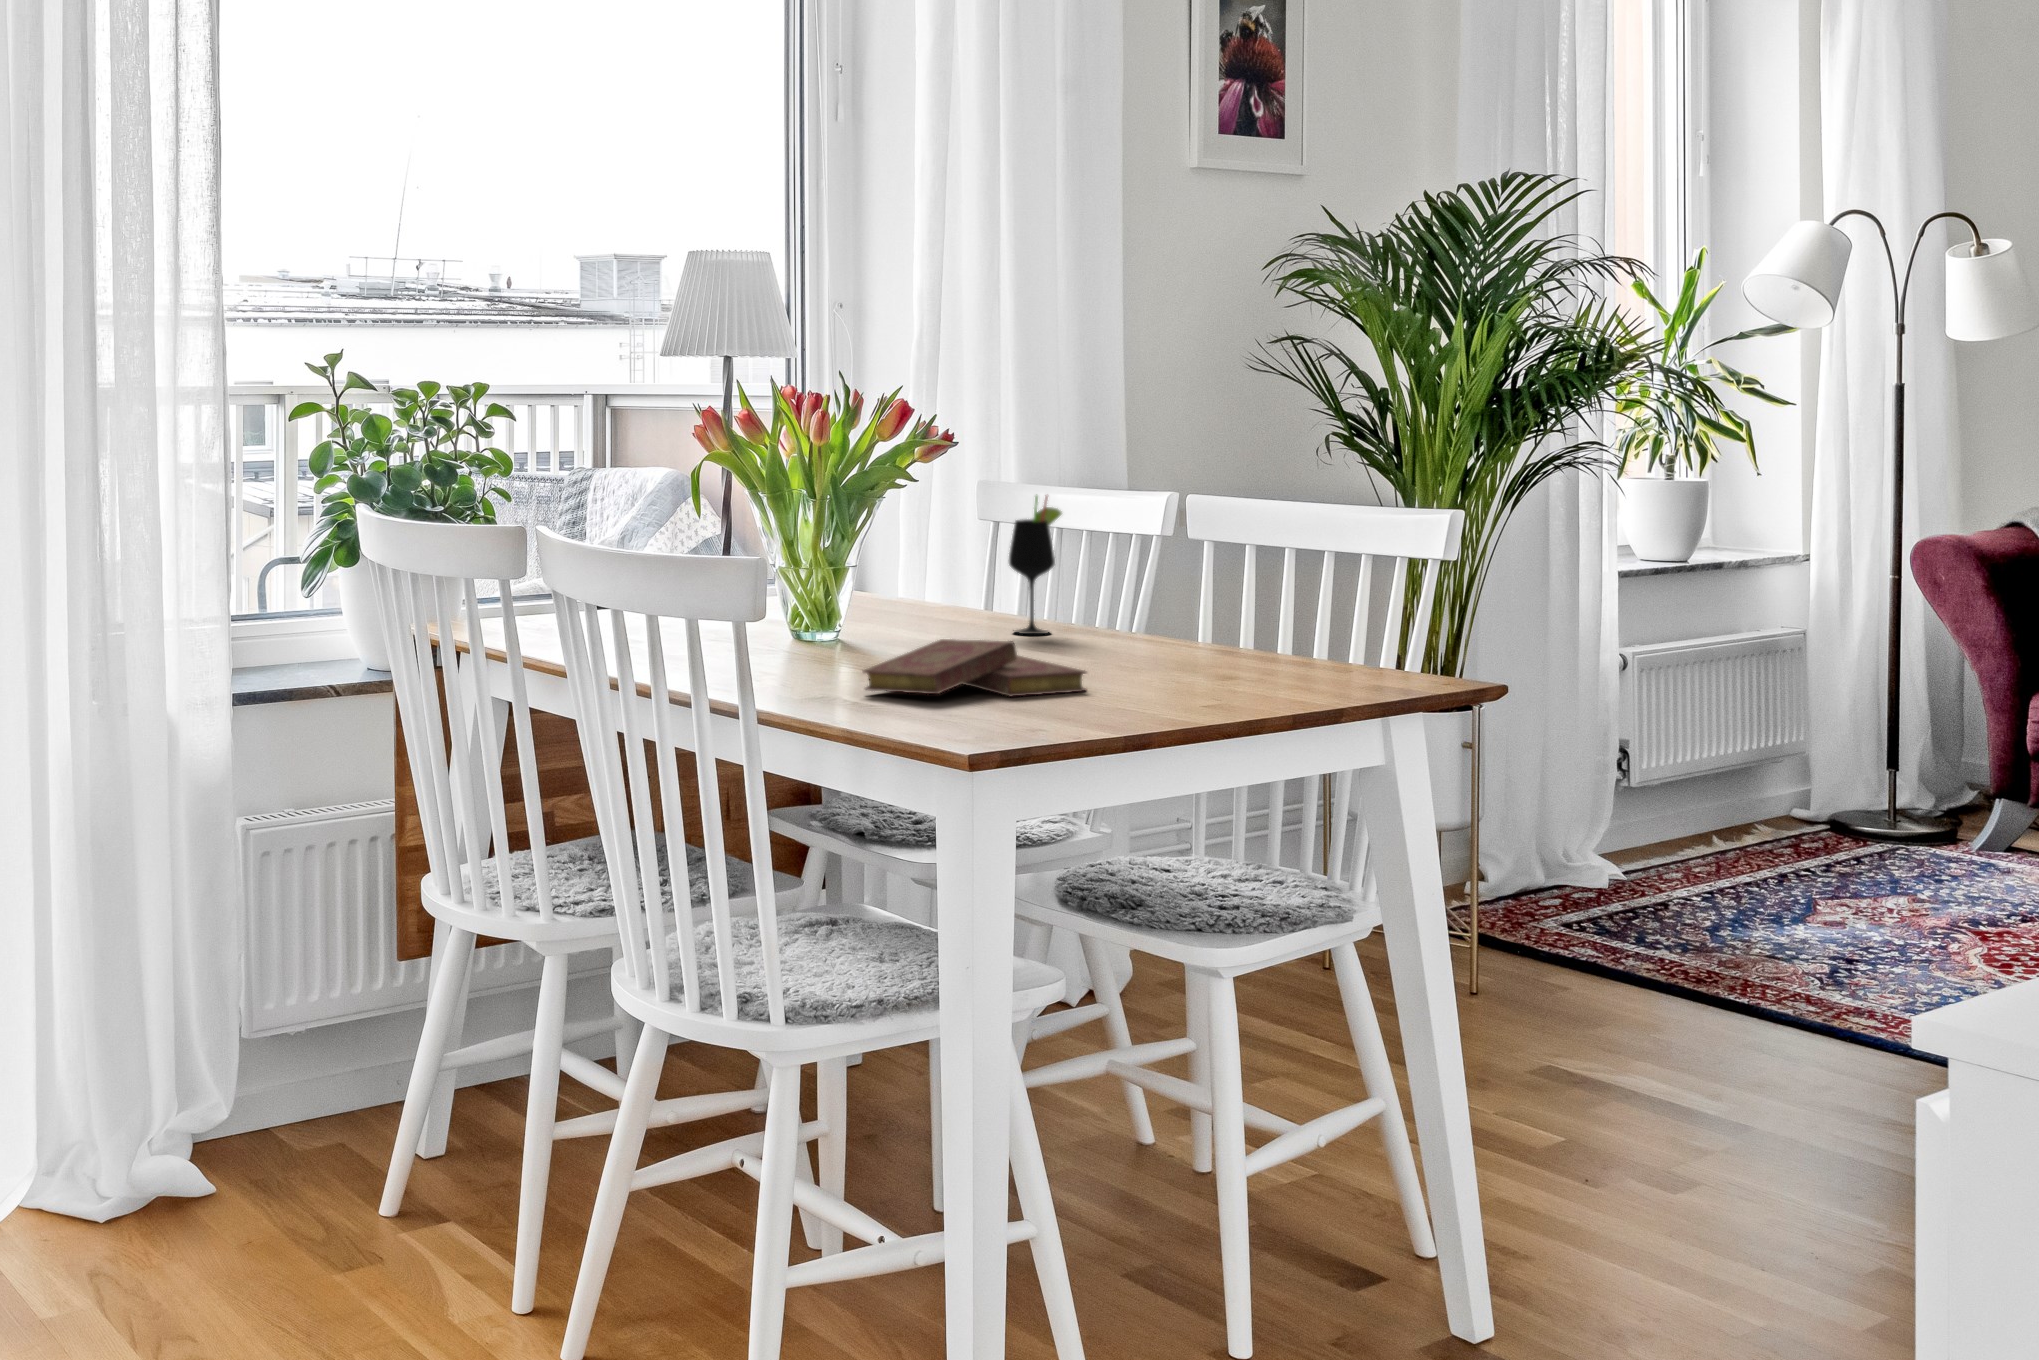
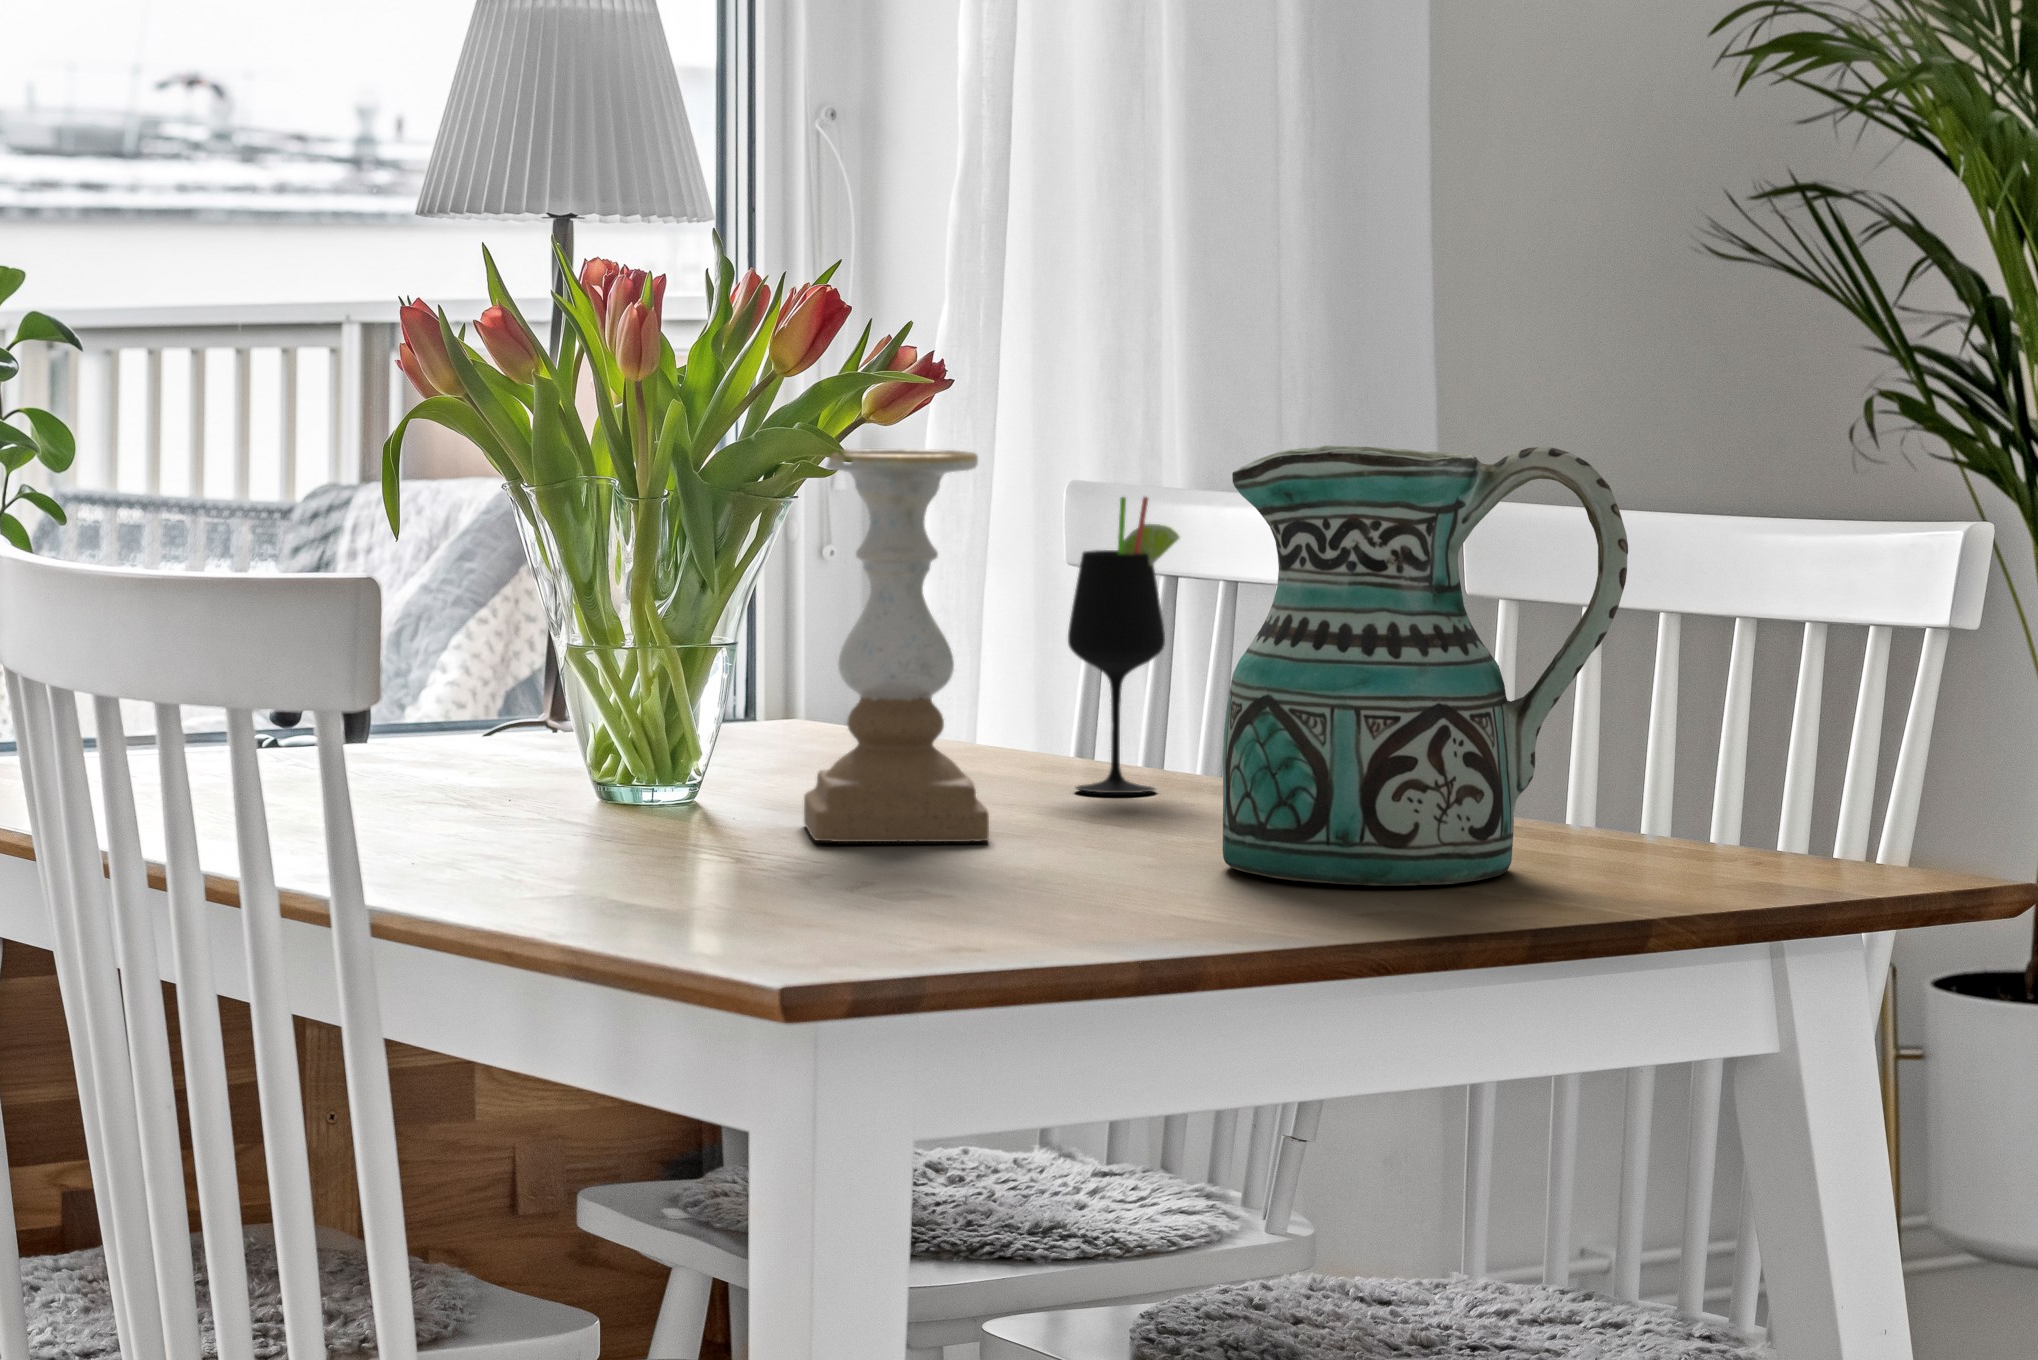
ceramic pitcher: none [1116,472,1309,680] -> present [1222,445,1628,885]
candle holder: none [899,474,994,660] -> present [804,449,989,842]
book: present [863,639,1086,696] -> none [650,794,1129,914]

